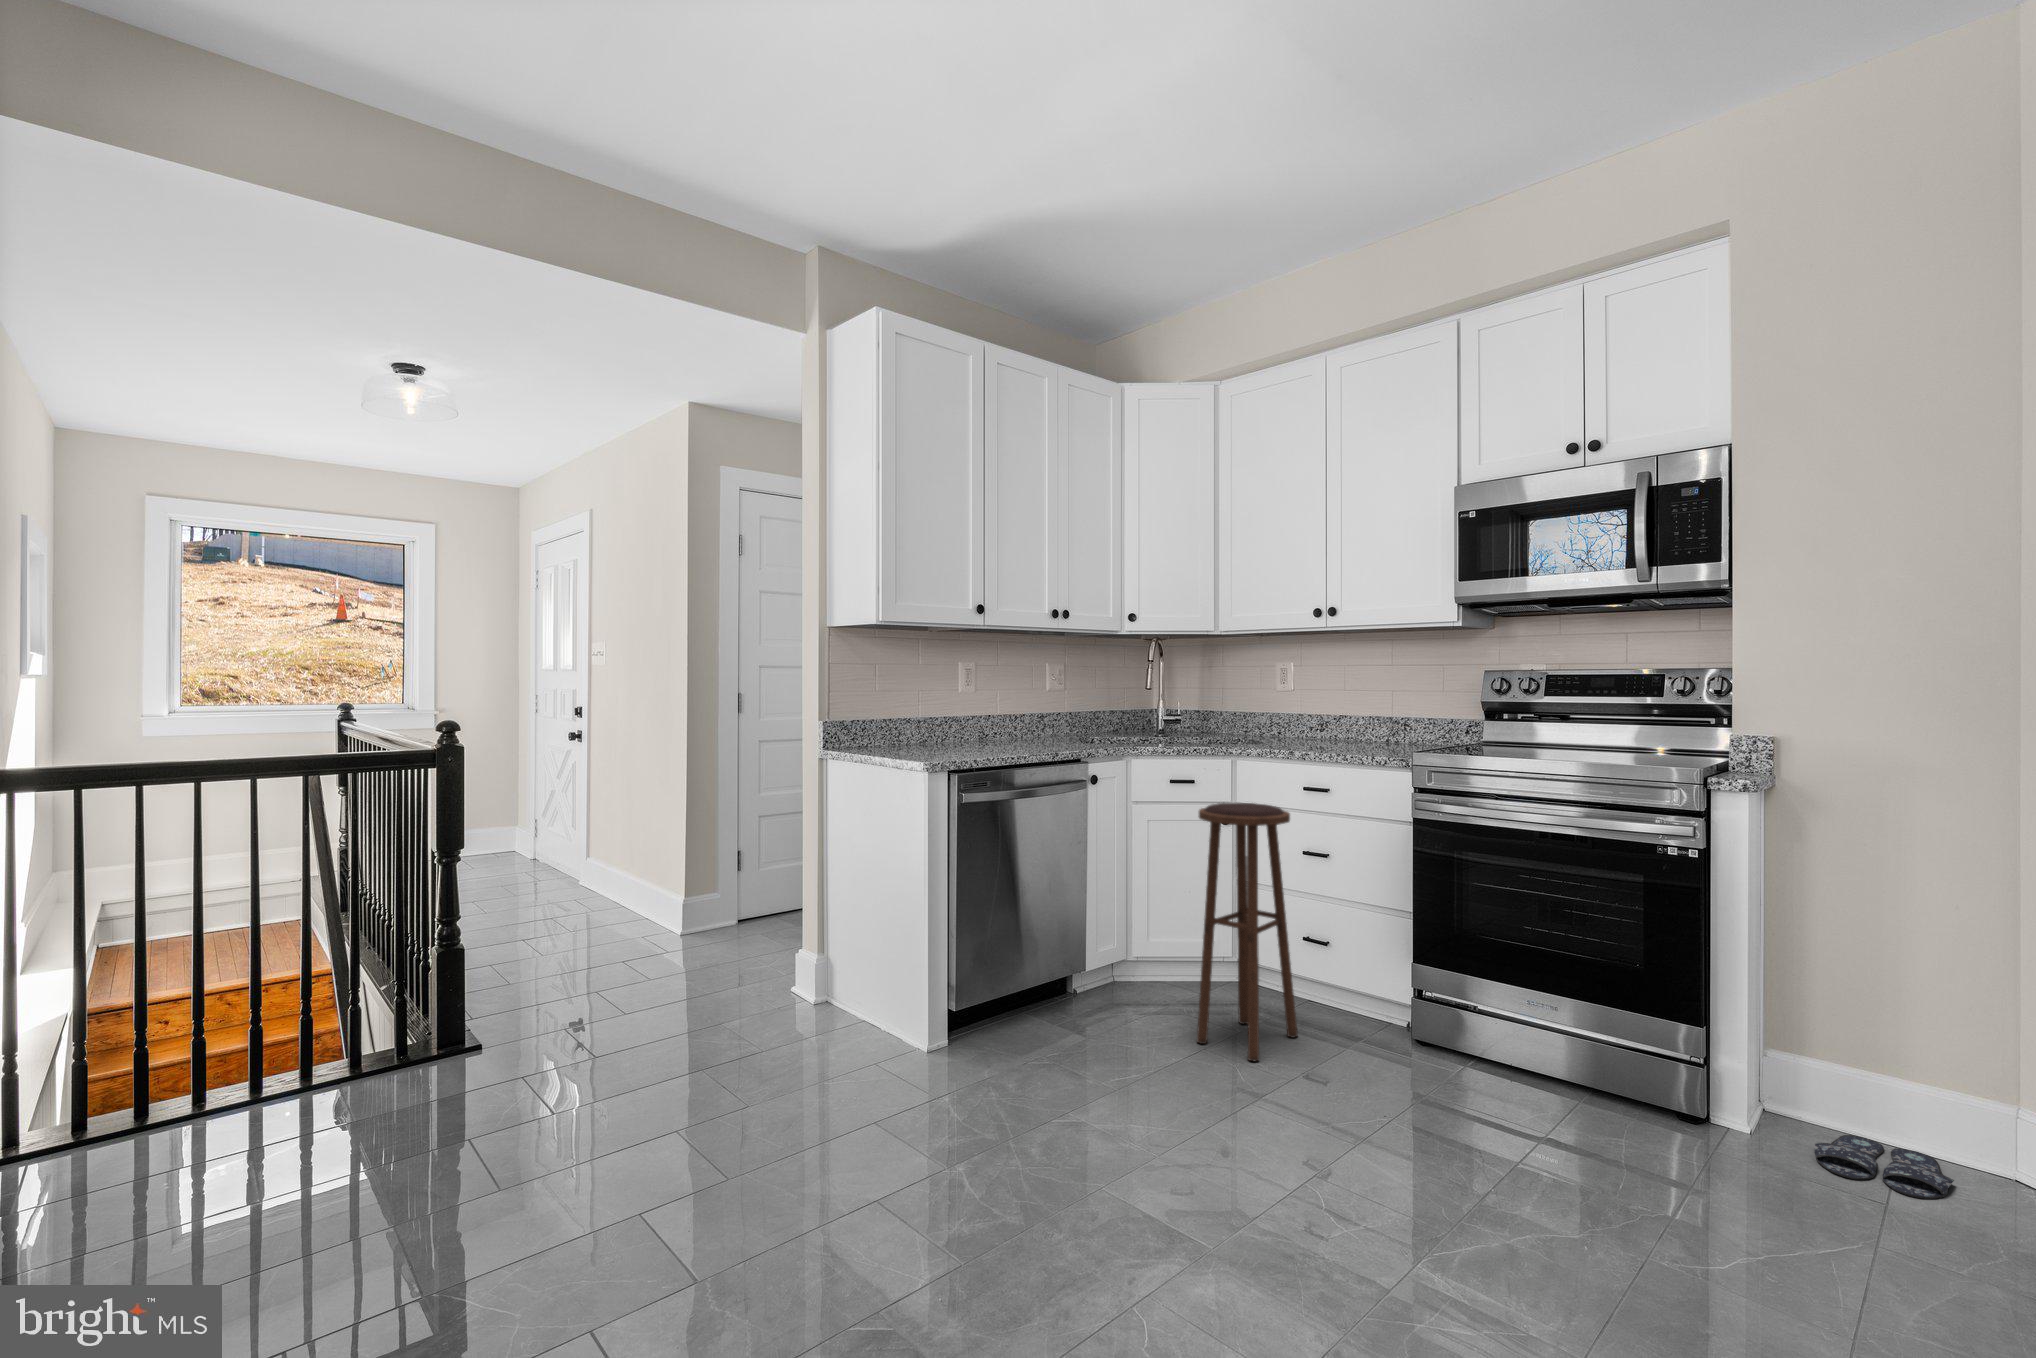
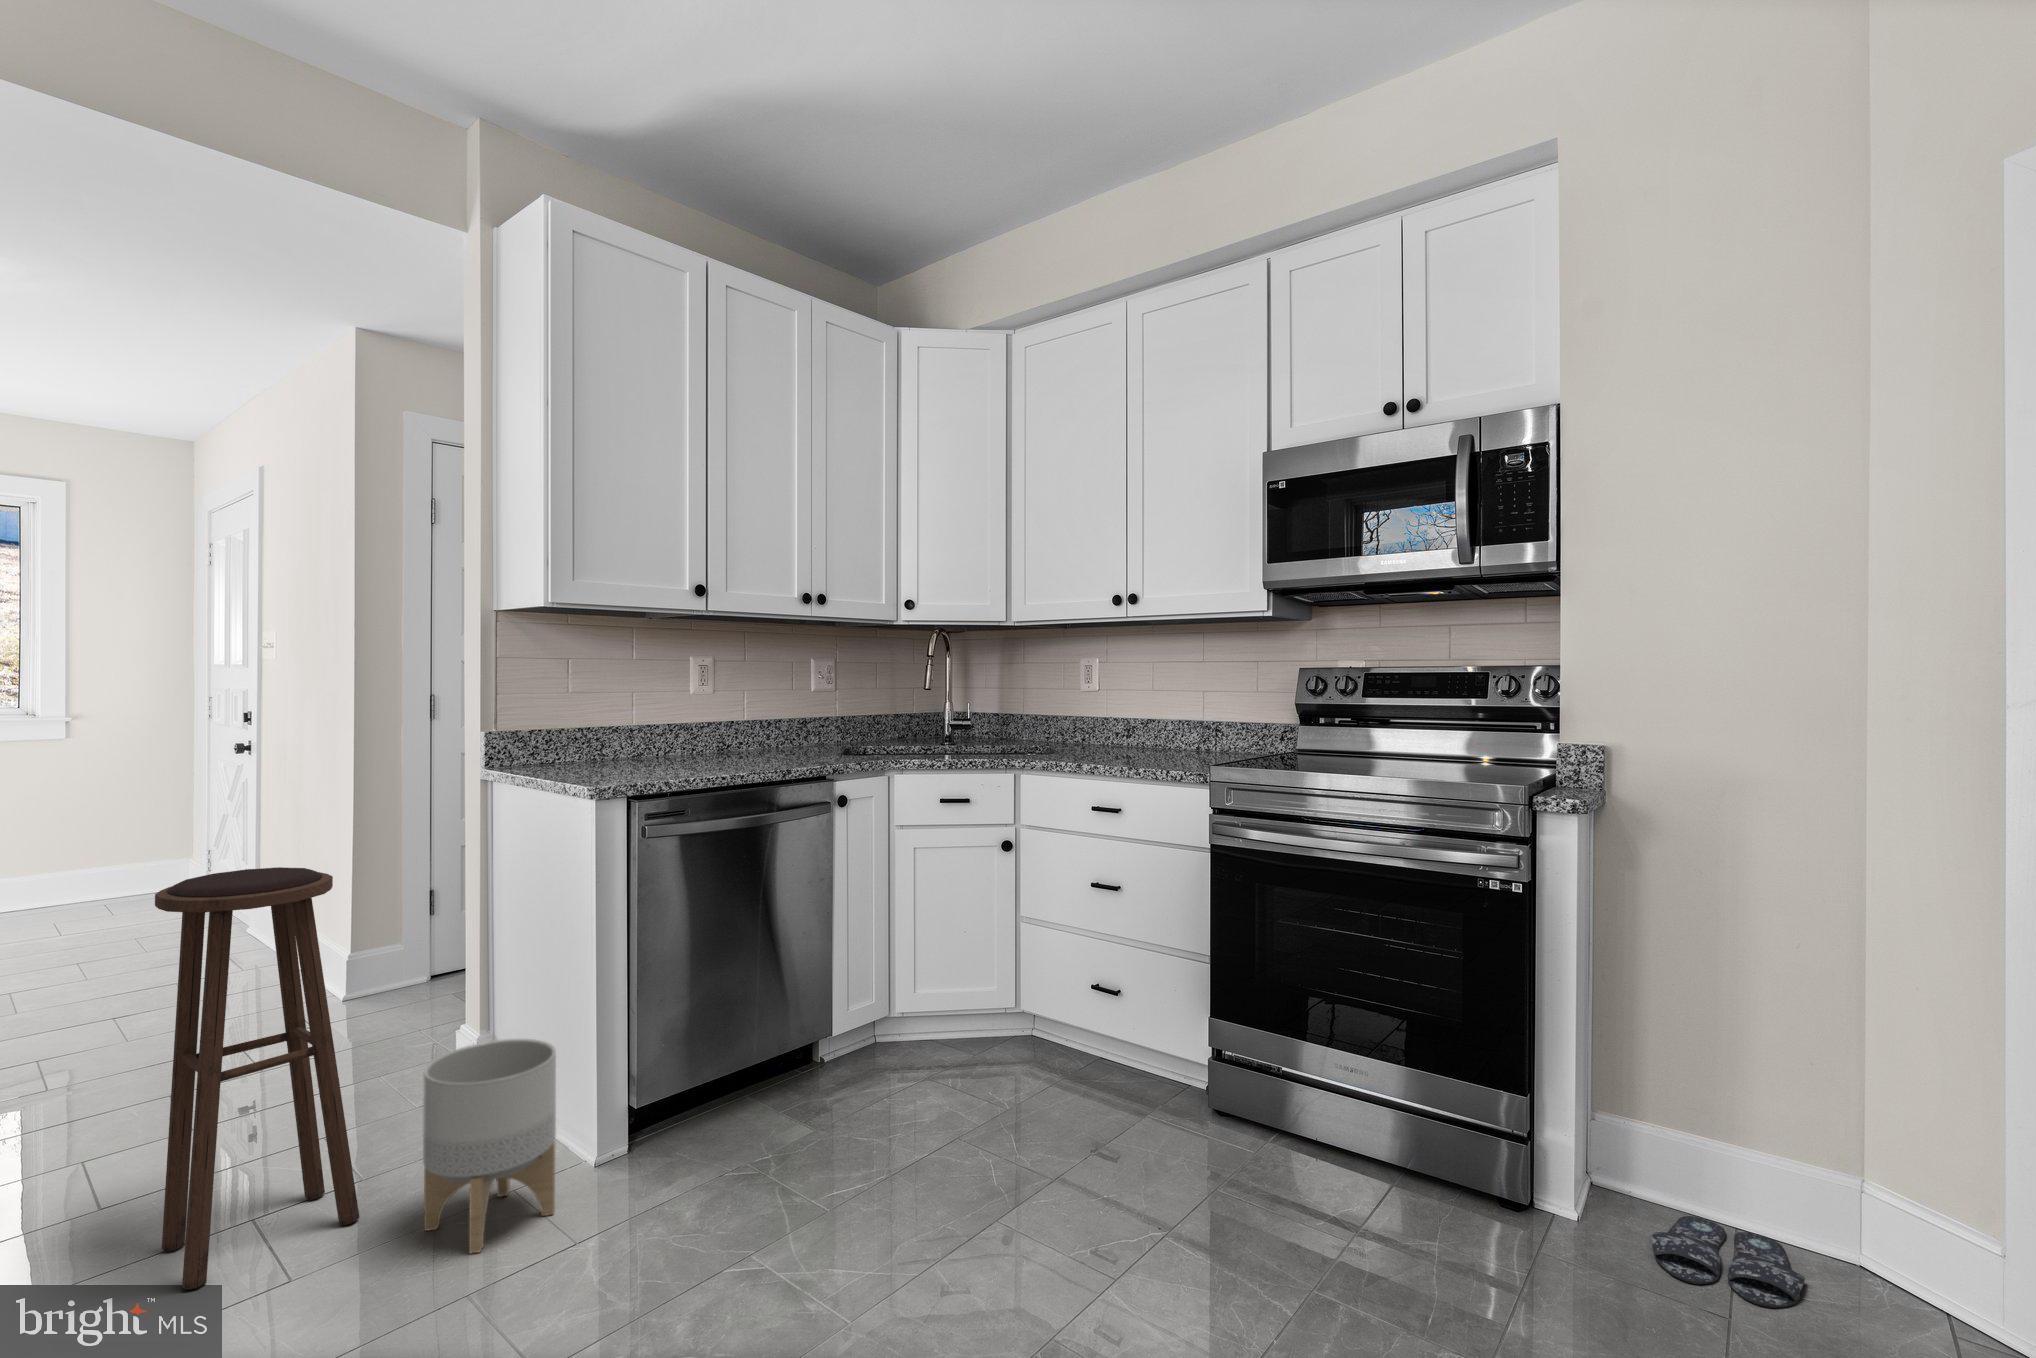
stool: present [1197,803,1298,1061] -> present [155,867,359,1290]
planter: none [823,950,911,1099] -> present [423,1039,556,1253]

